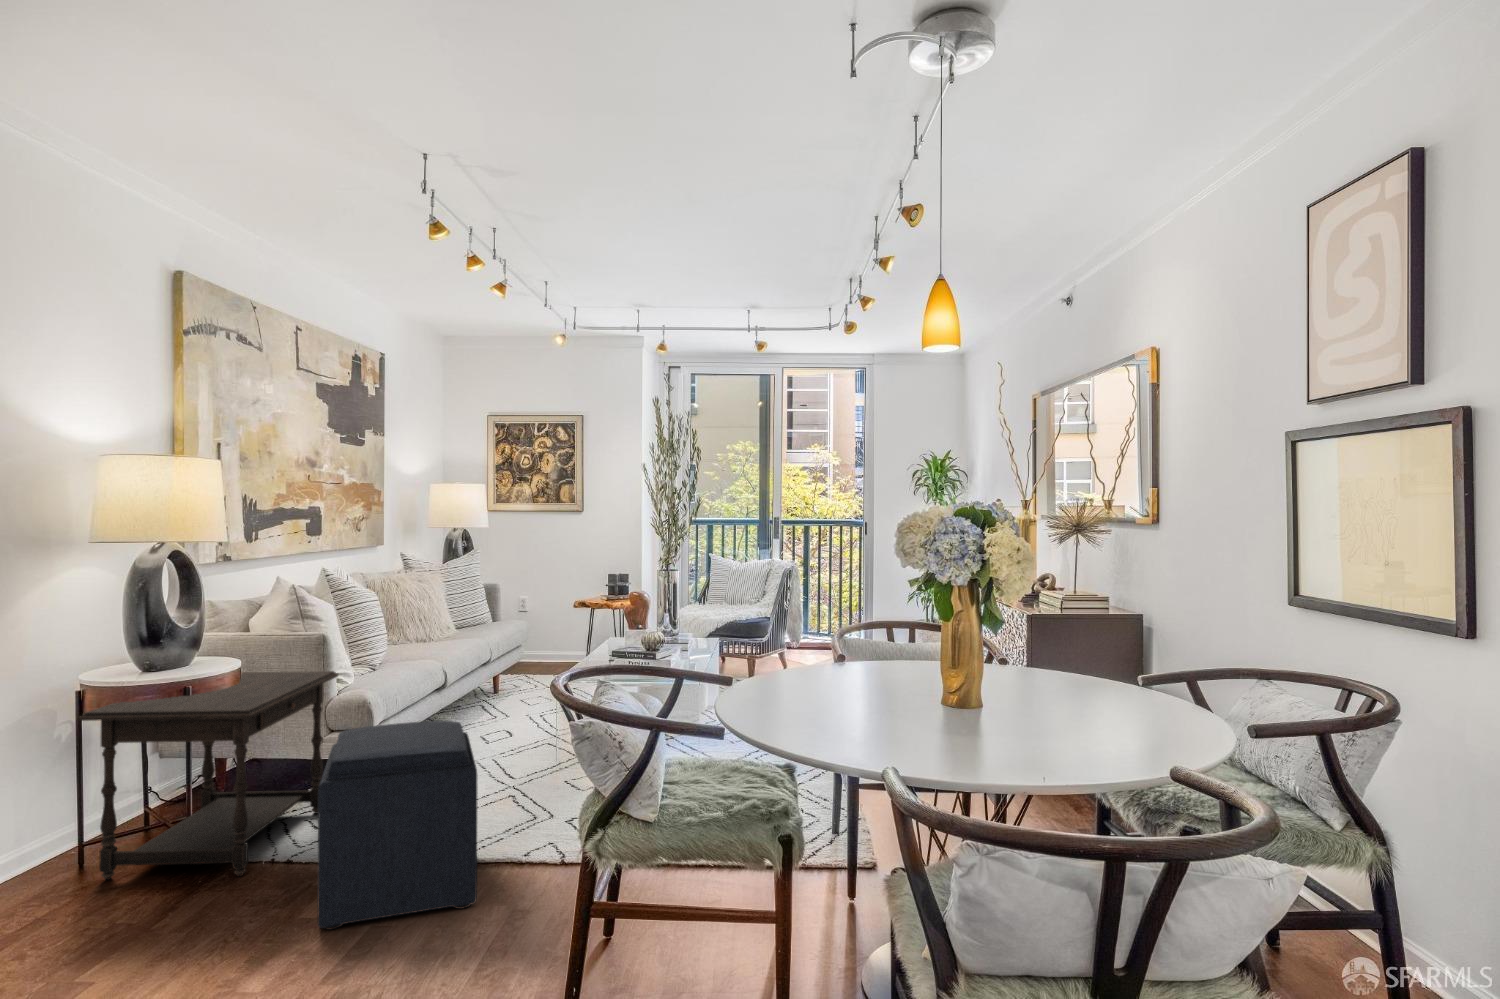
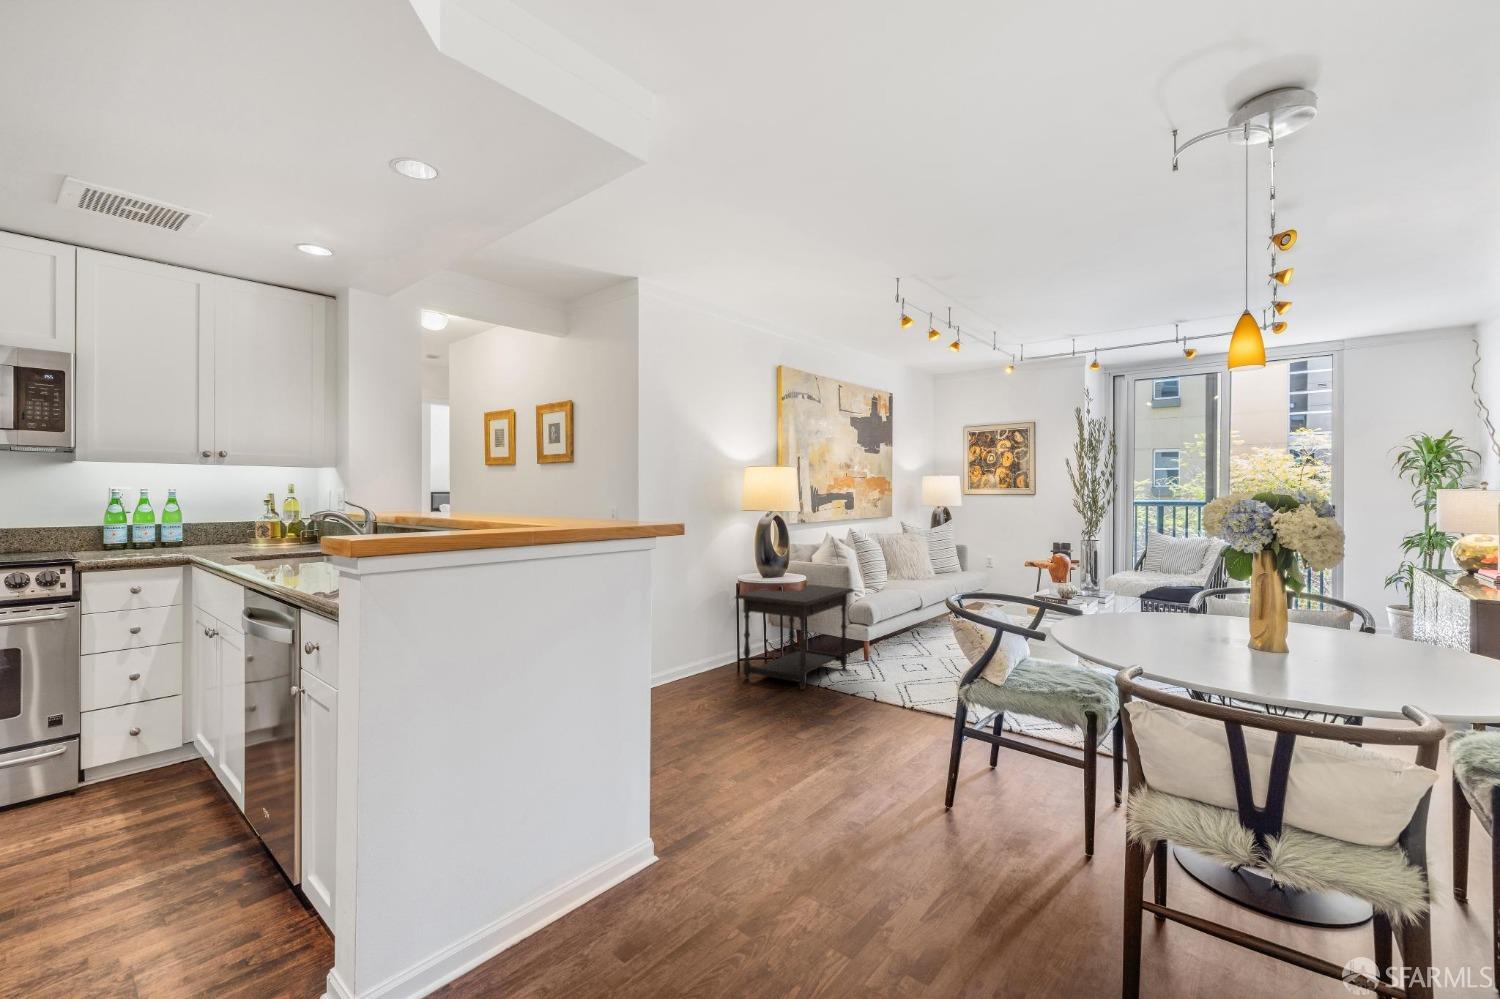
ottoman: present [317,721,477,930] -> none [834,619,921,730]

